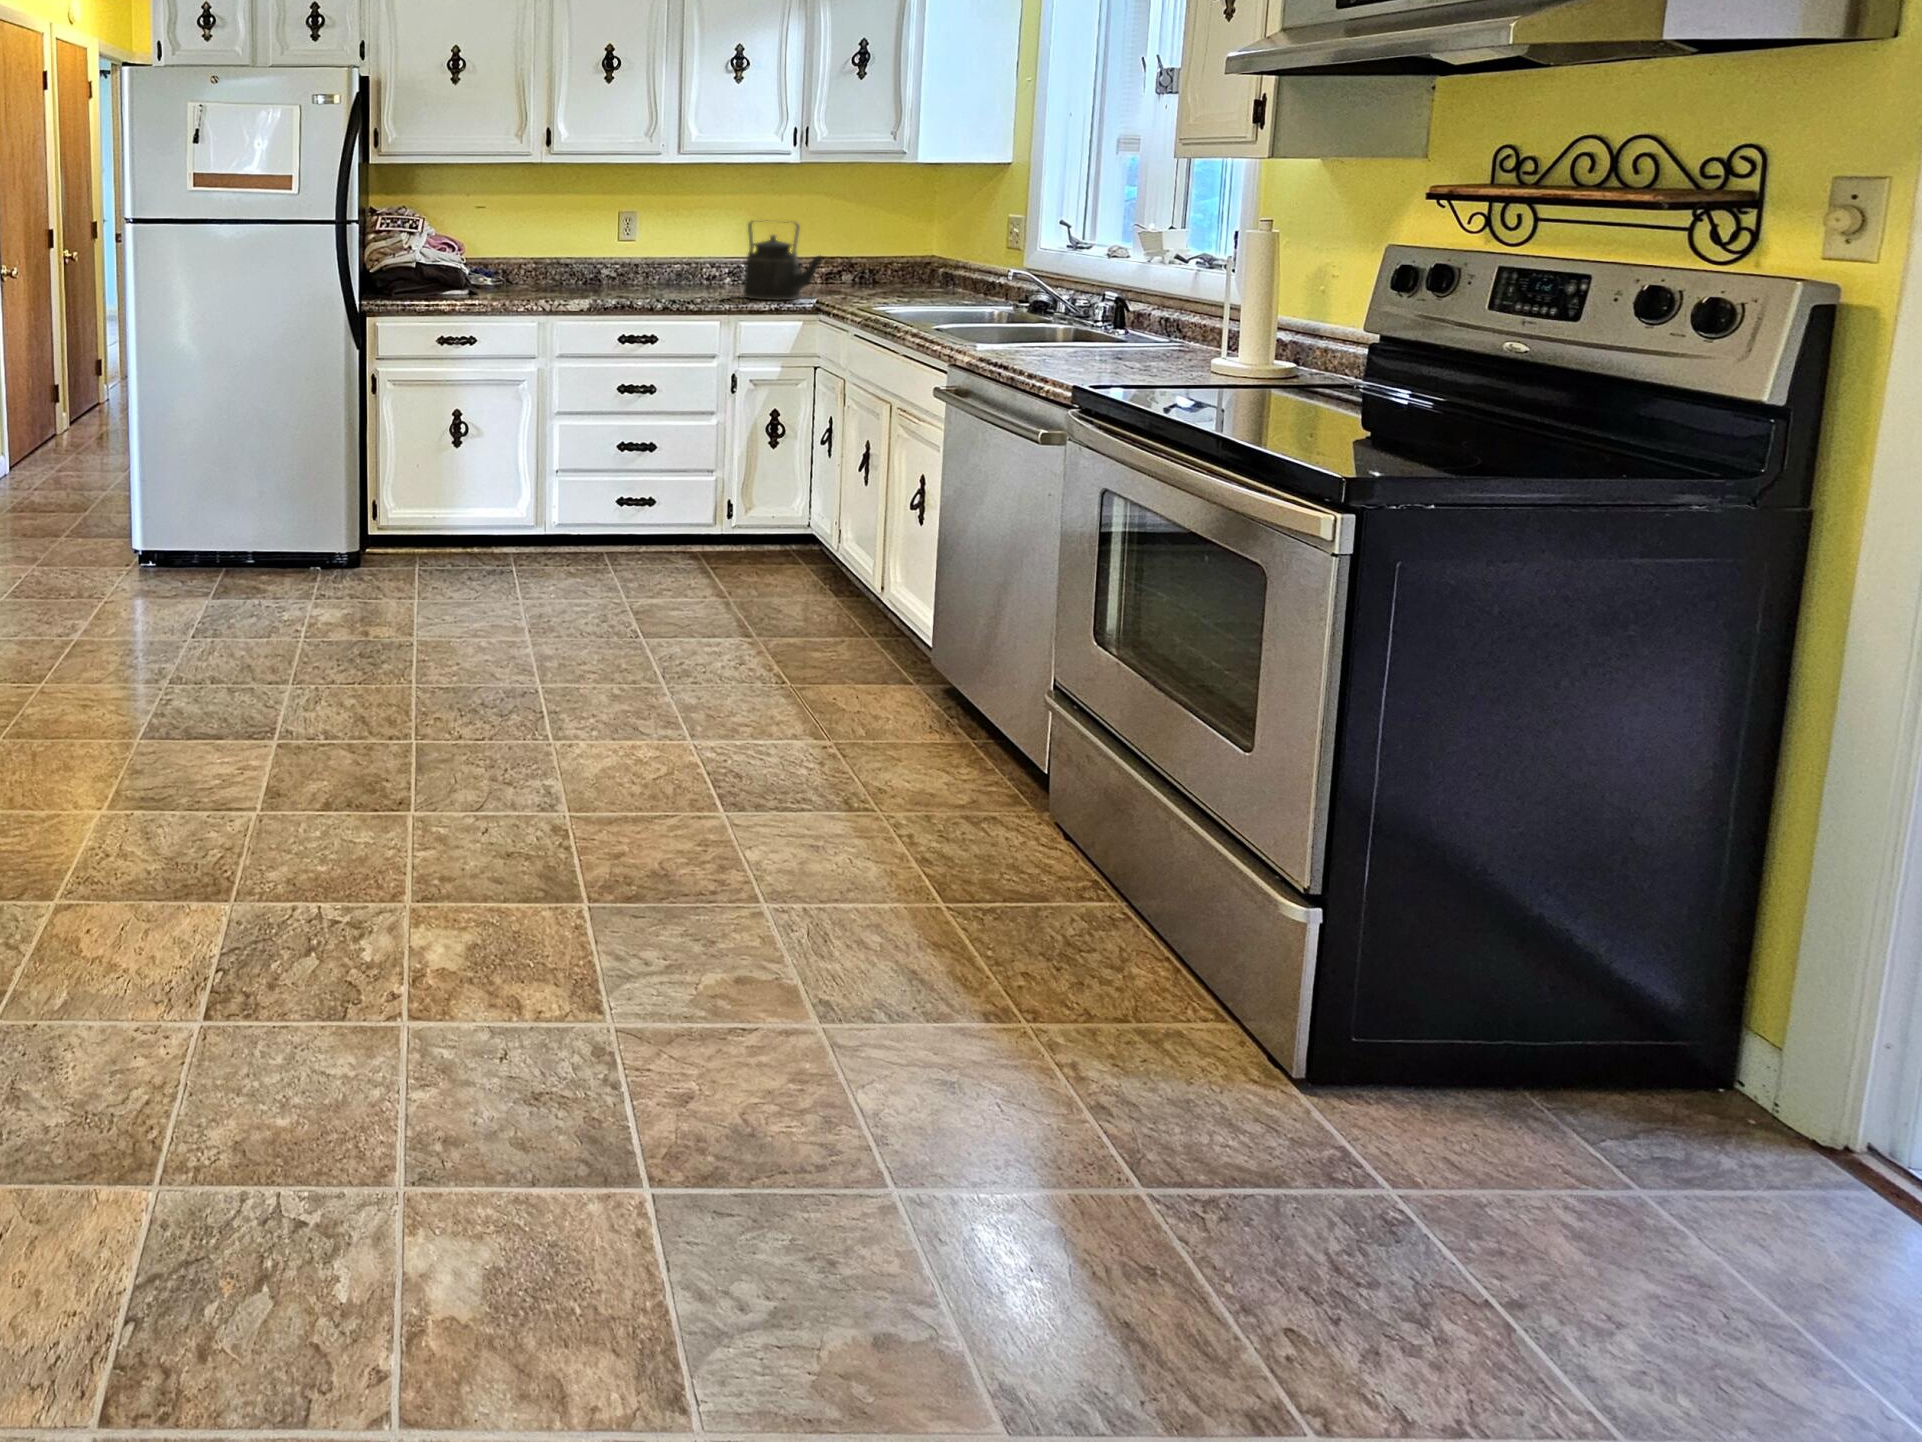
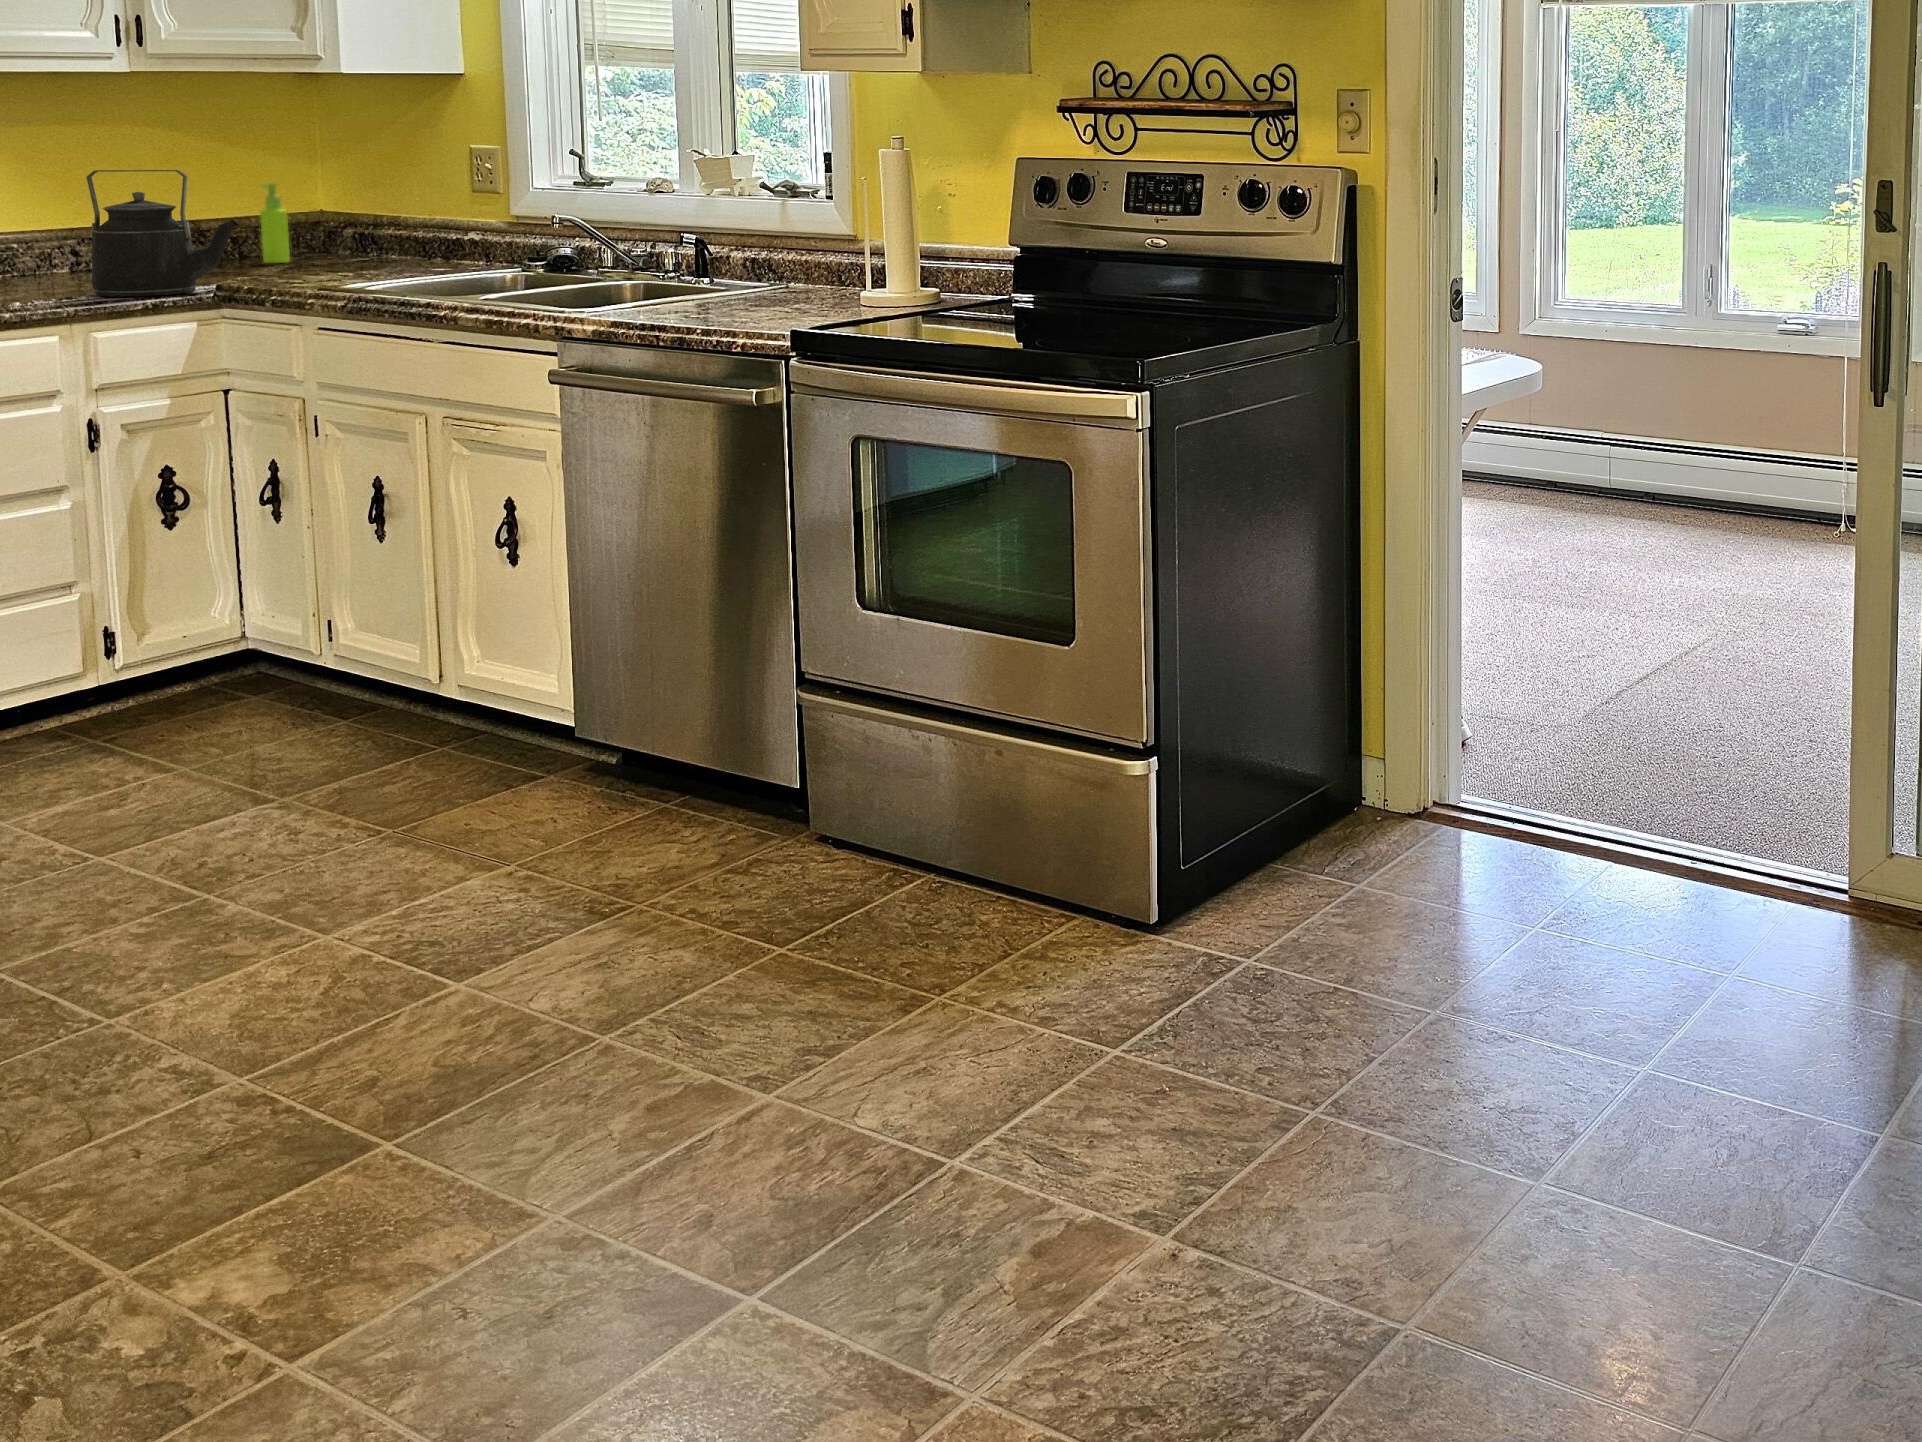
soap dispenser: none [878,231,896,284] -> present [260,183,290,263]

